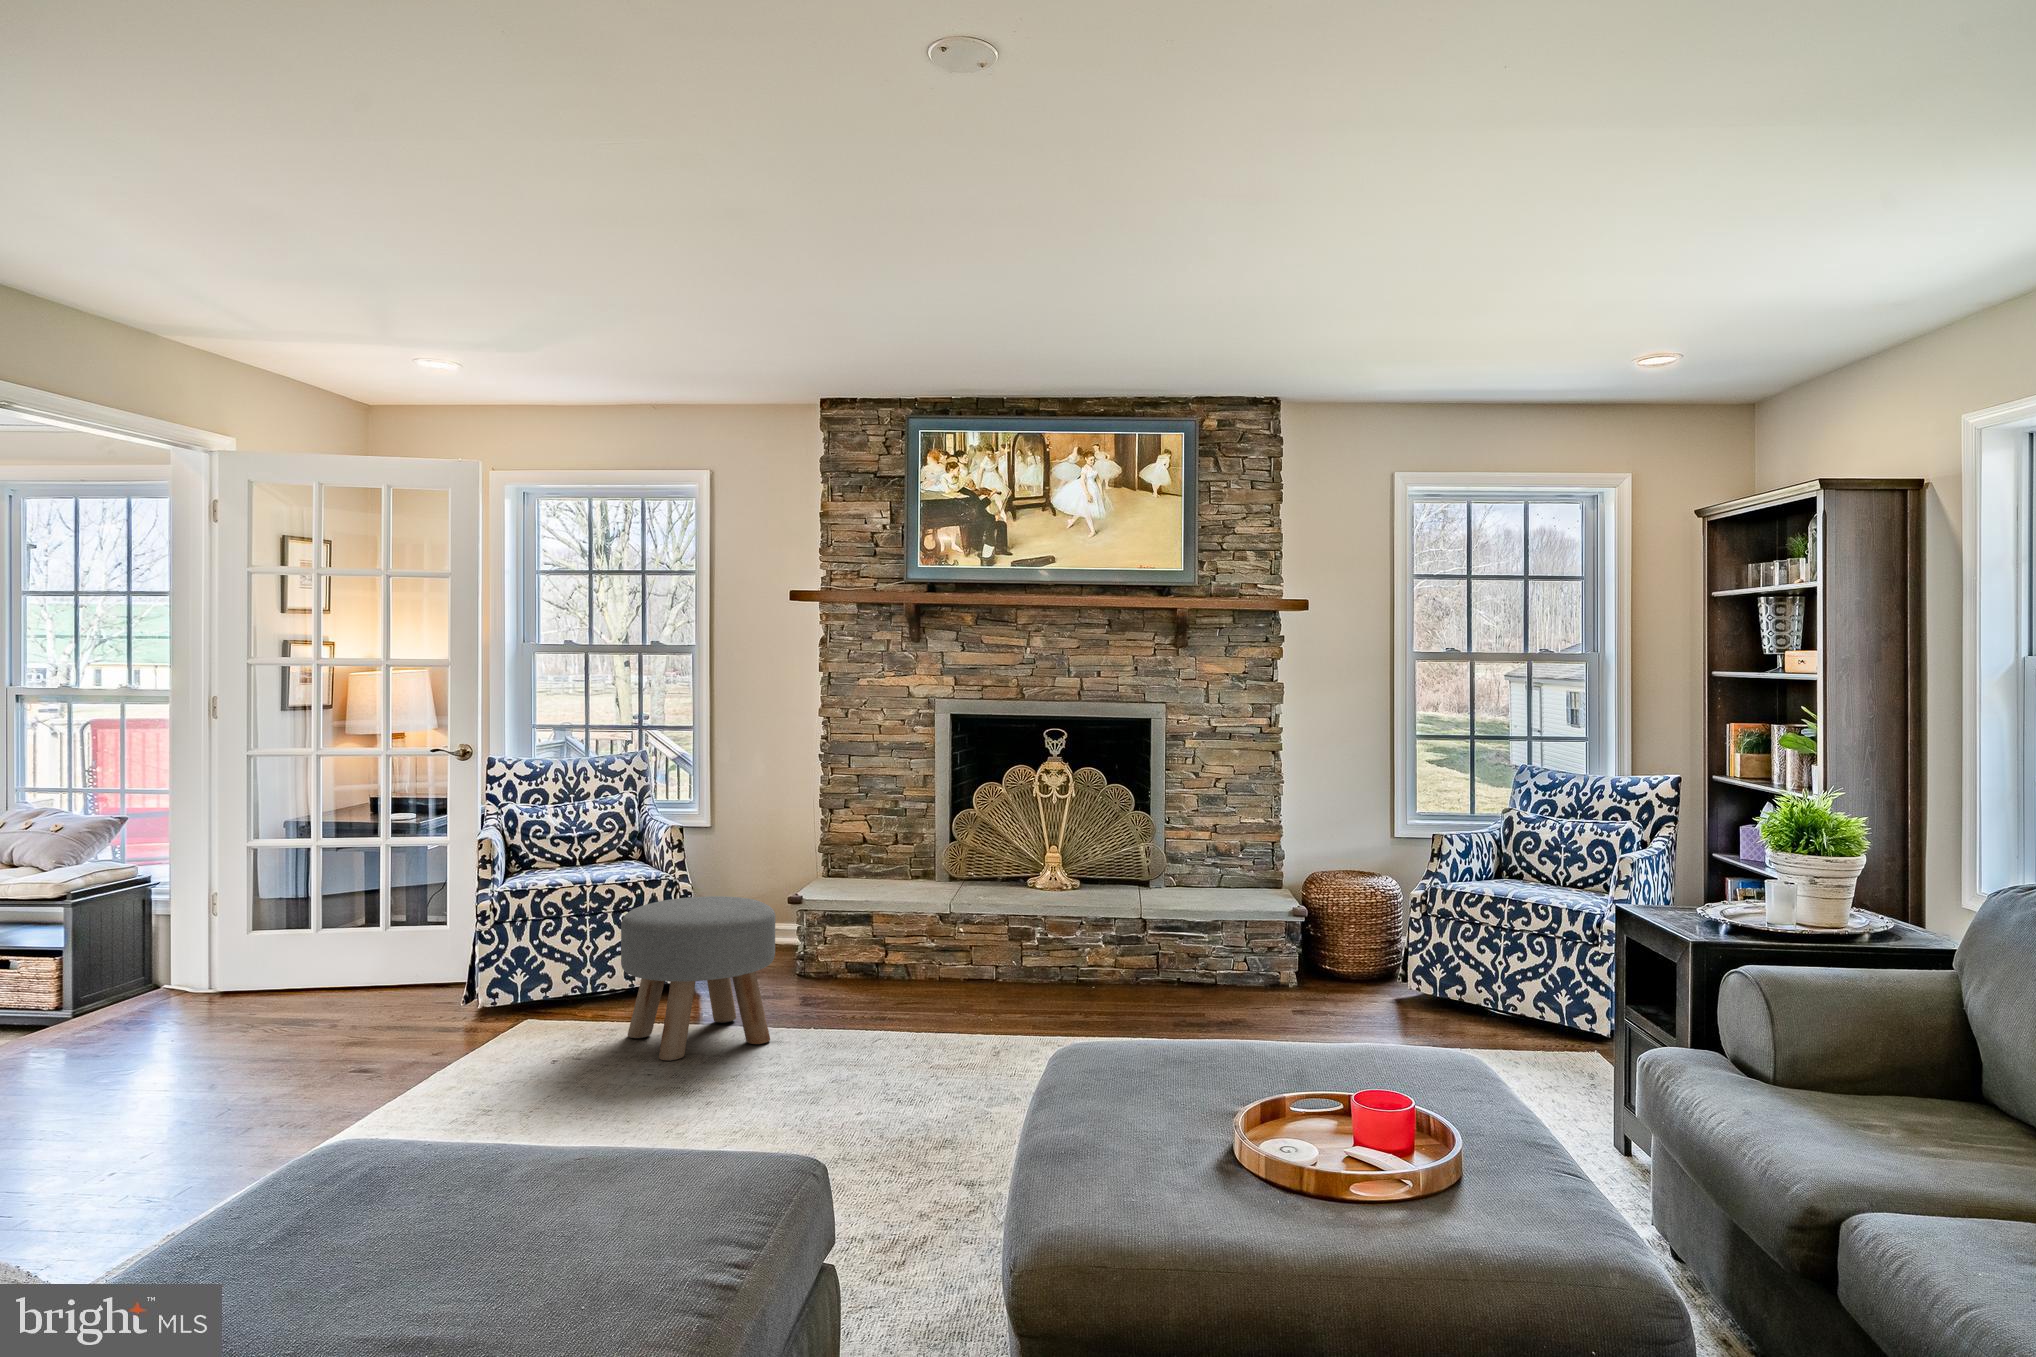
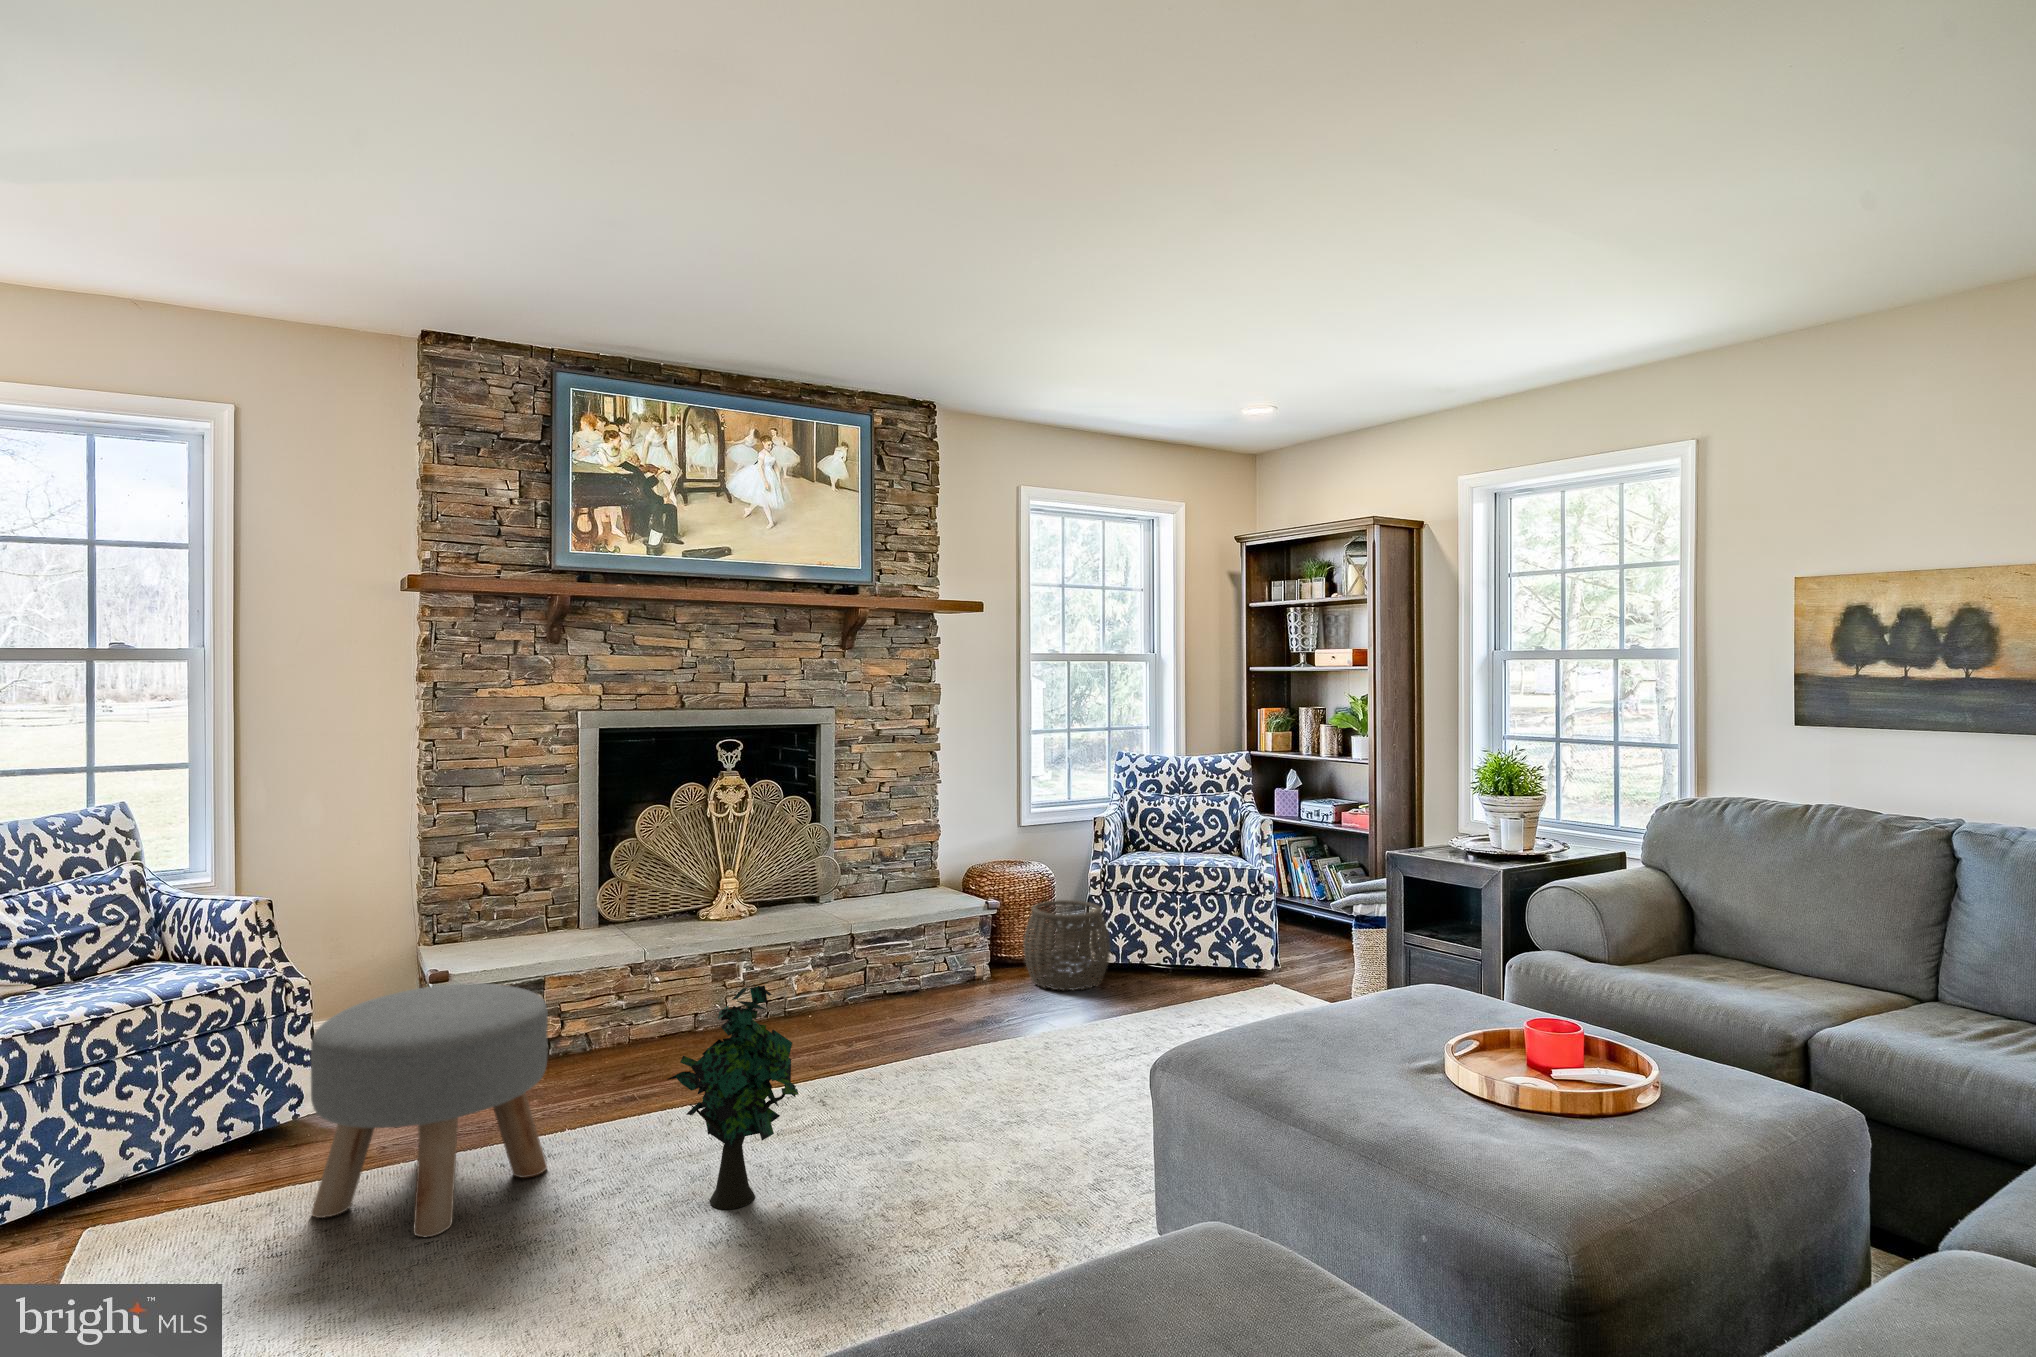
woven basket: none [1307,916,1405,1013] -> present [1023,900,1111,991]
decorative plant: none [797,918,899,1091] -> present [667,985,798,1209]

